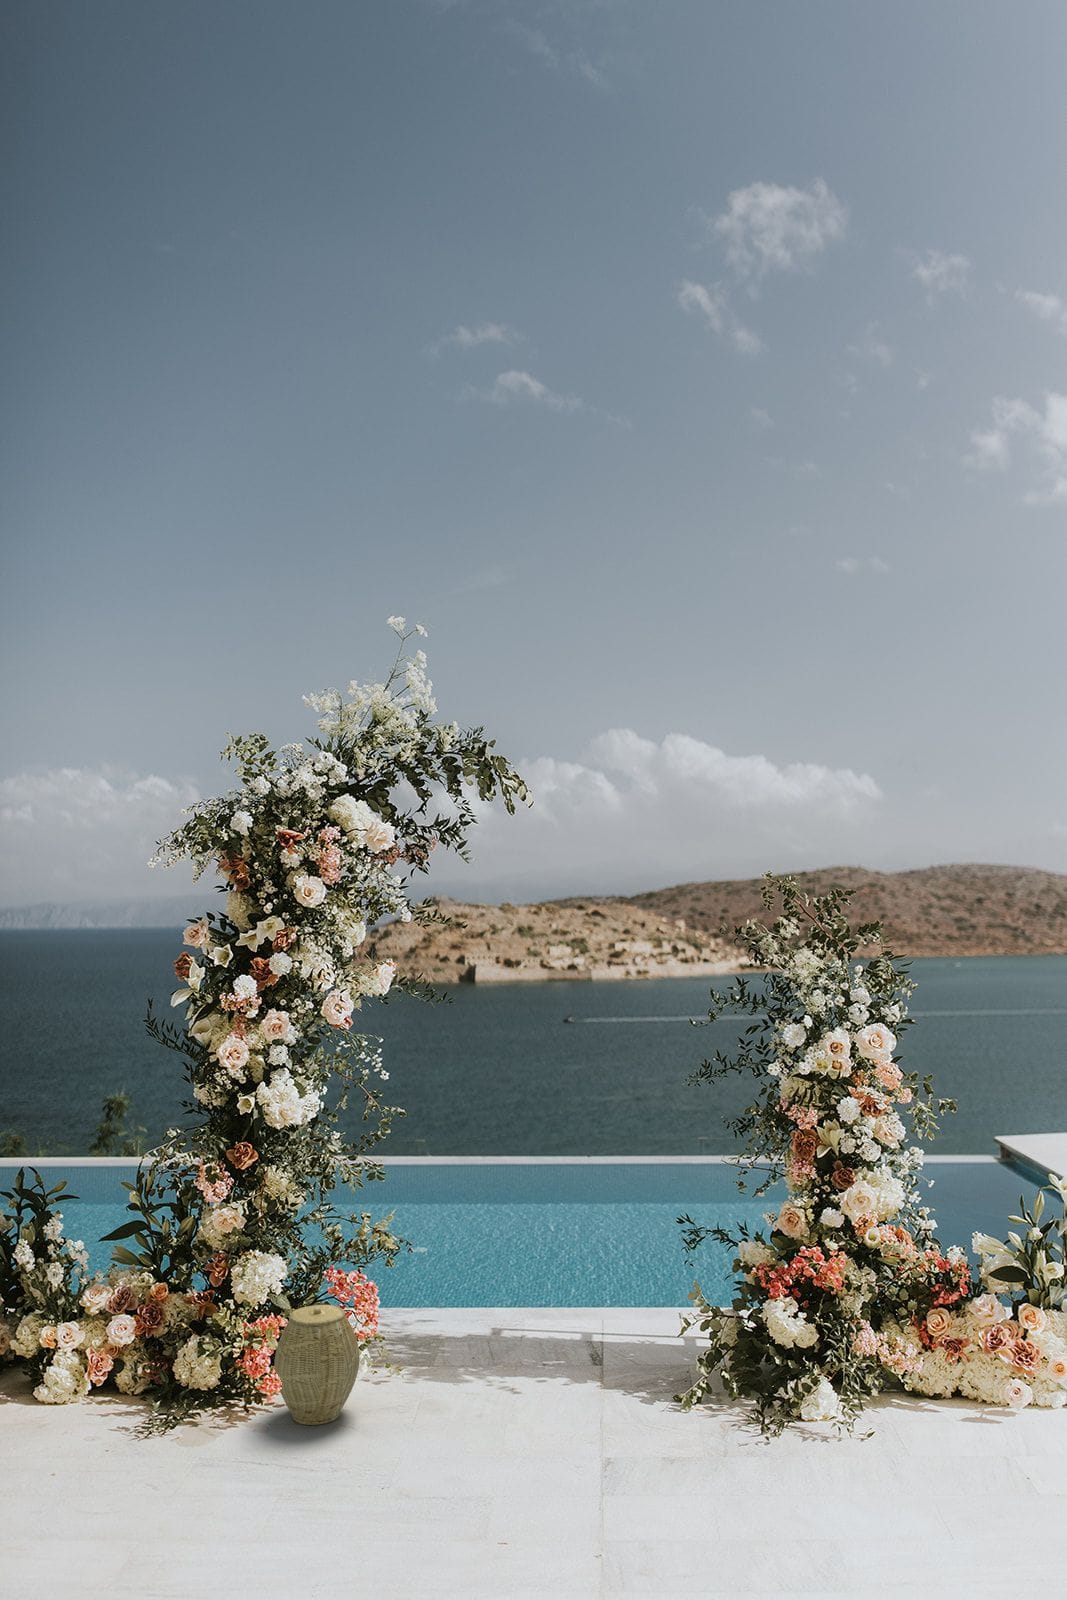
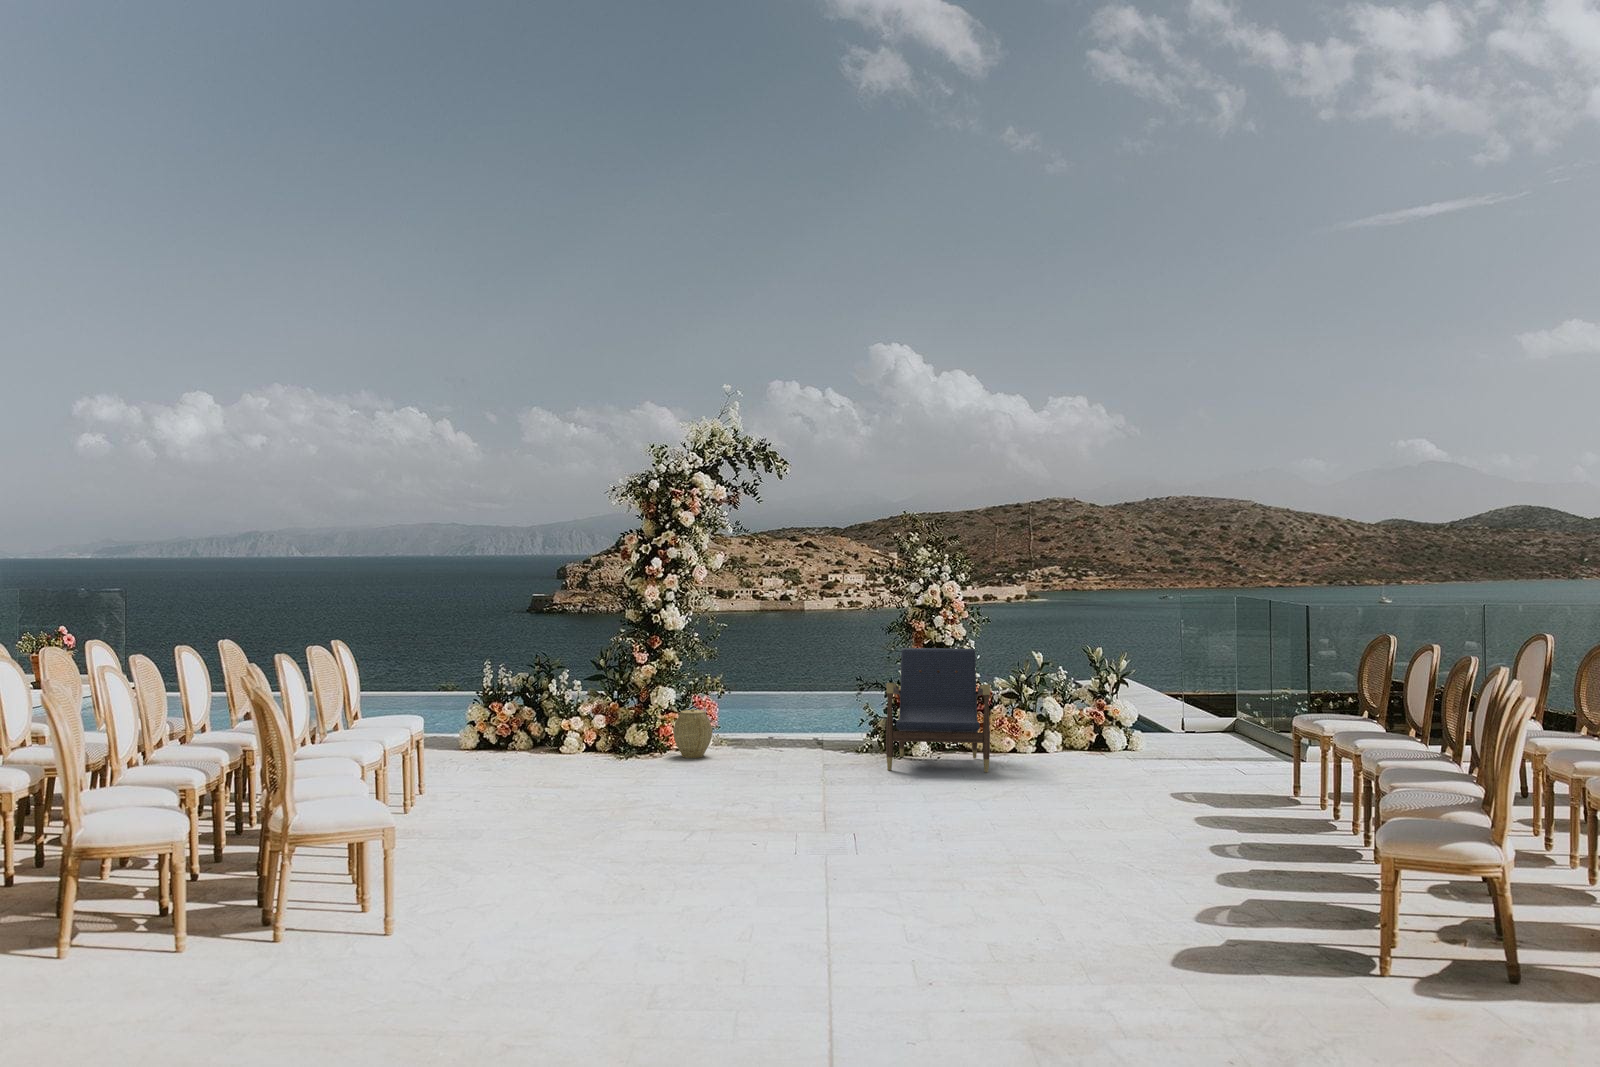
lounge chair: none [753,1174,1022,1537] -> present [886,648,990,772]

